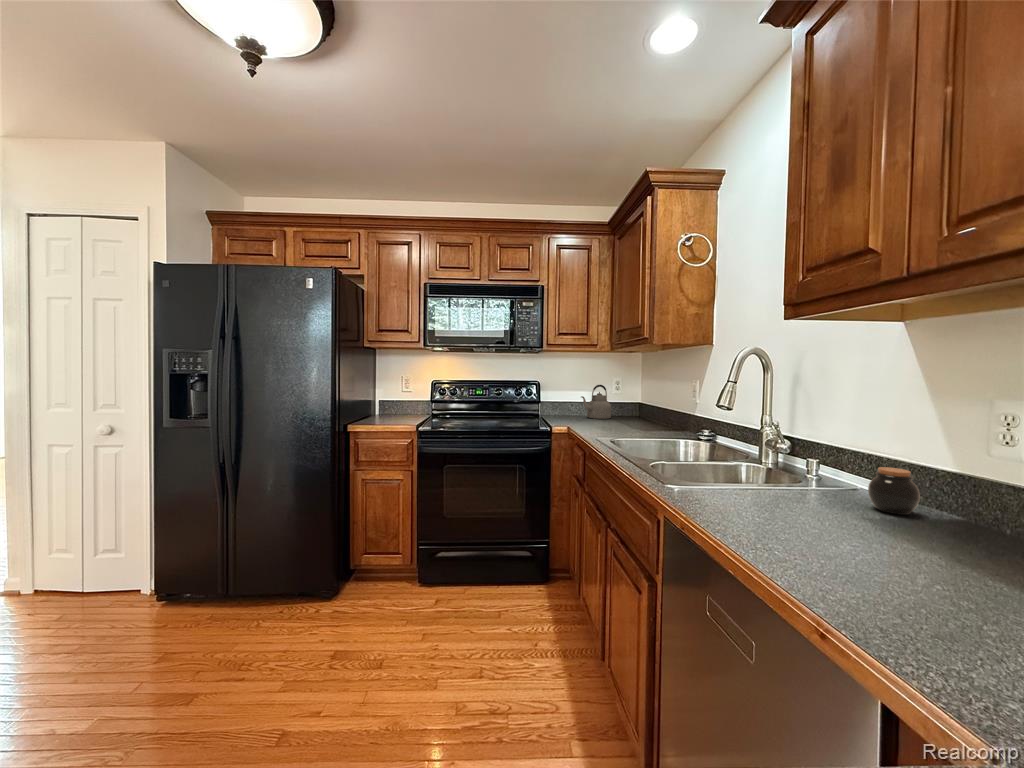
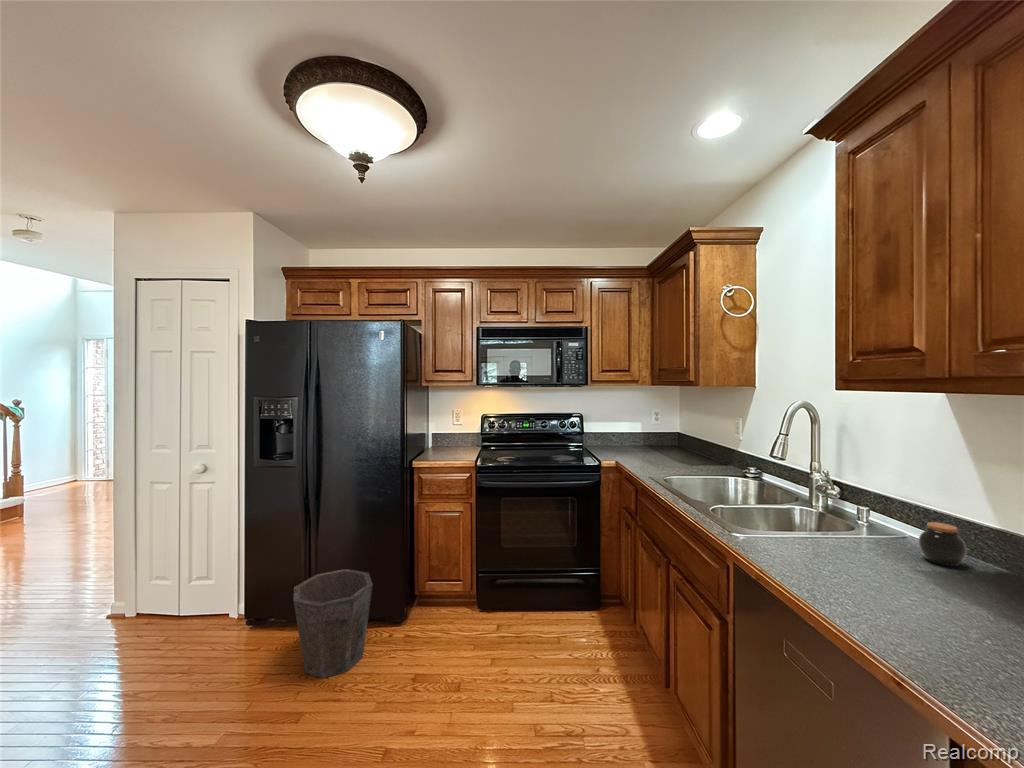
kettle: present [581,385,611,419] -> none [622,417,652,449]
waste bin: none [196,540,292,656] -> present [293,569,373,678]

